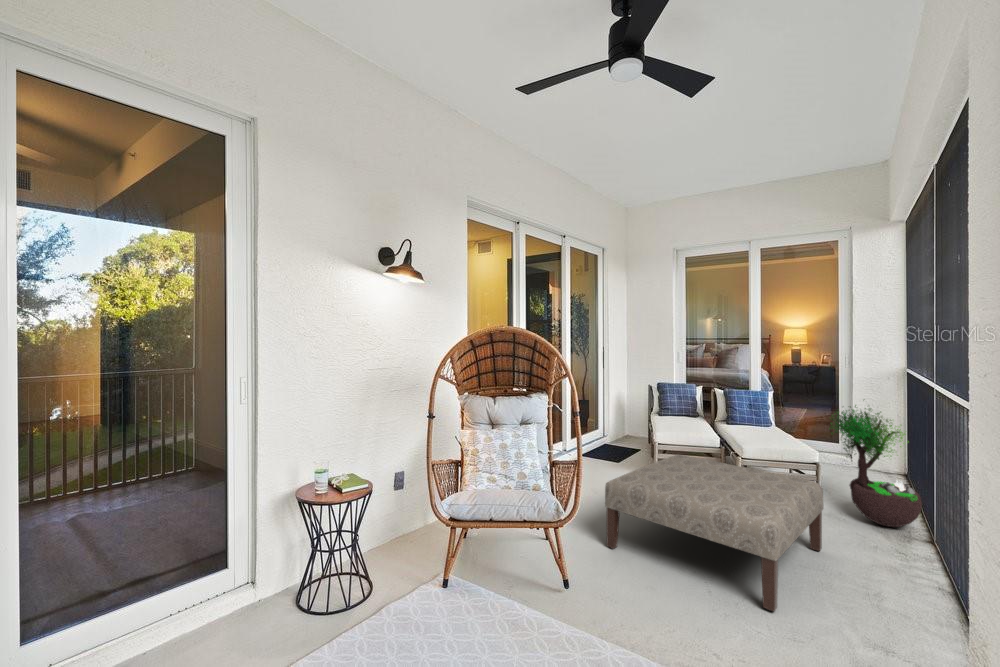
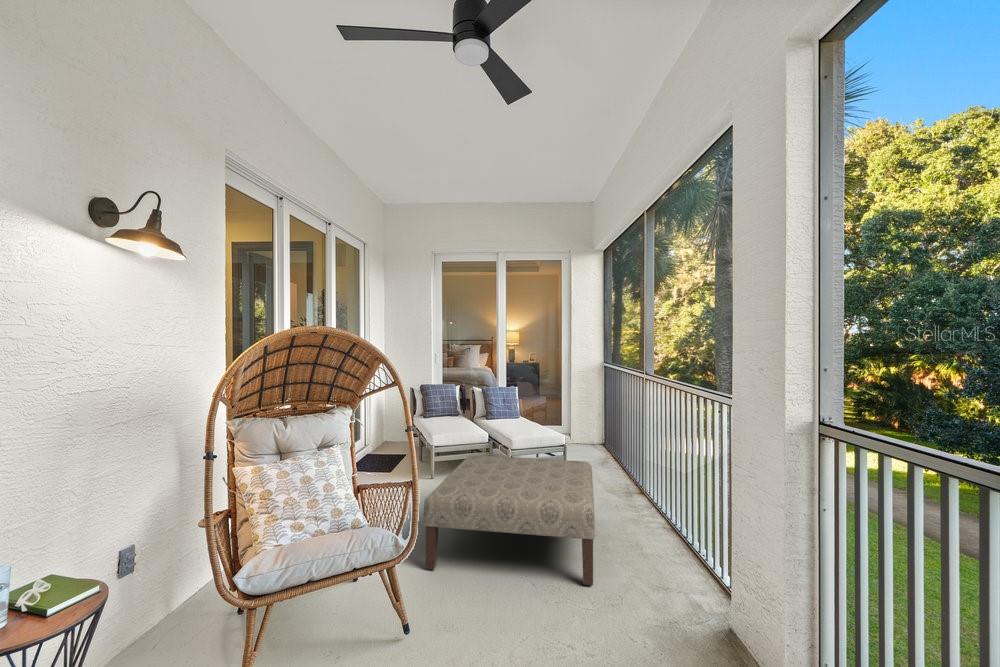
potted tree: present [831,405,922,527] -> none [576,389,636,488]

